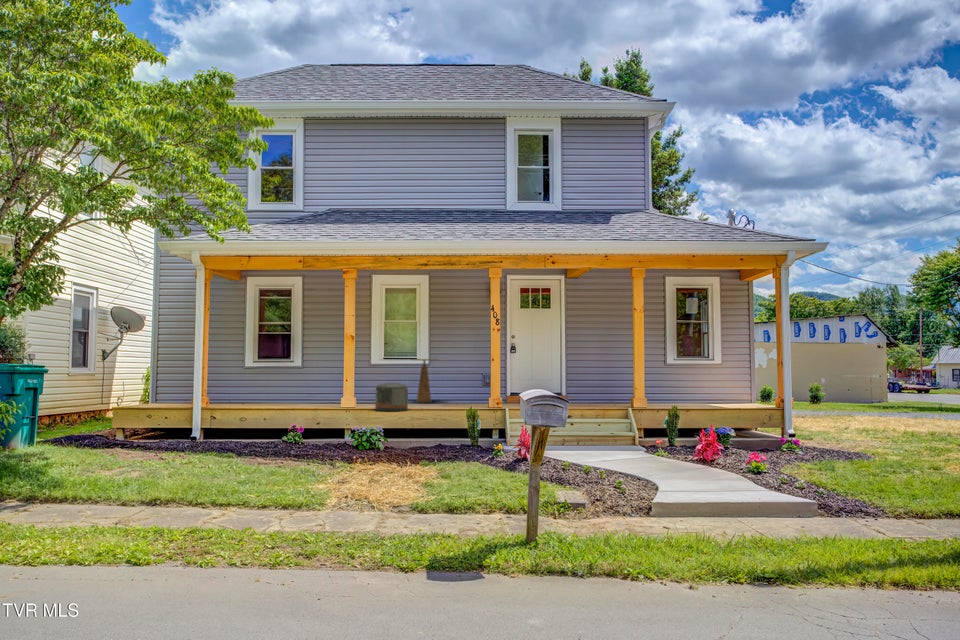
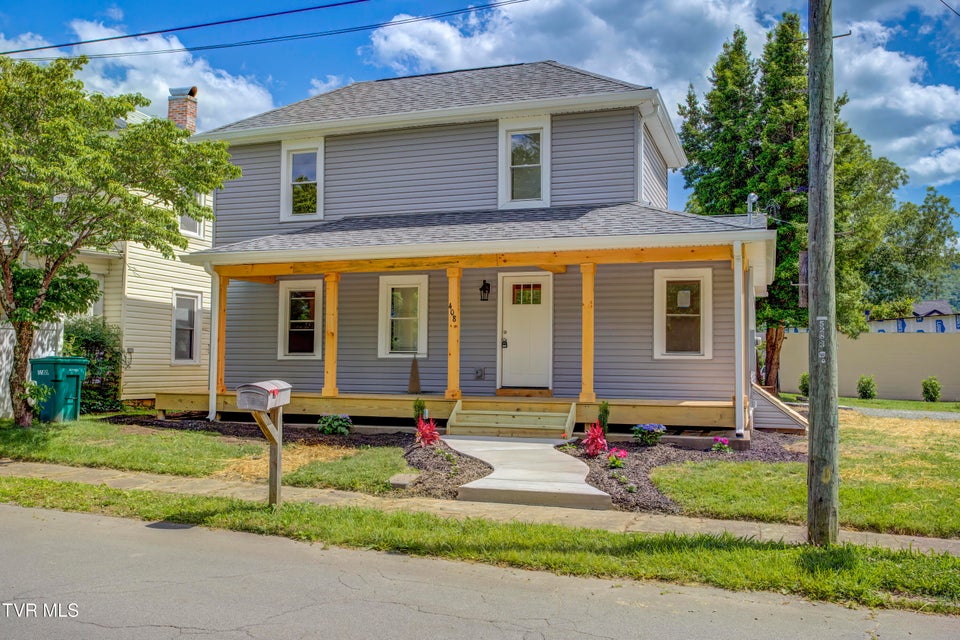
pouf: present [375,383,408,411] -> none [350,375,379,400]

